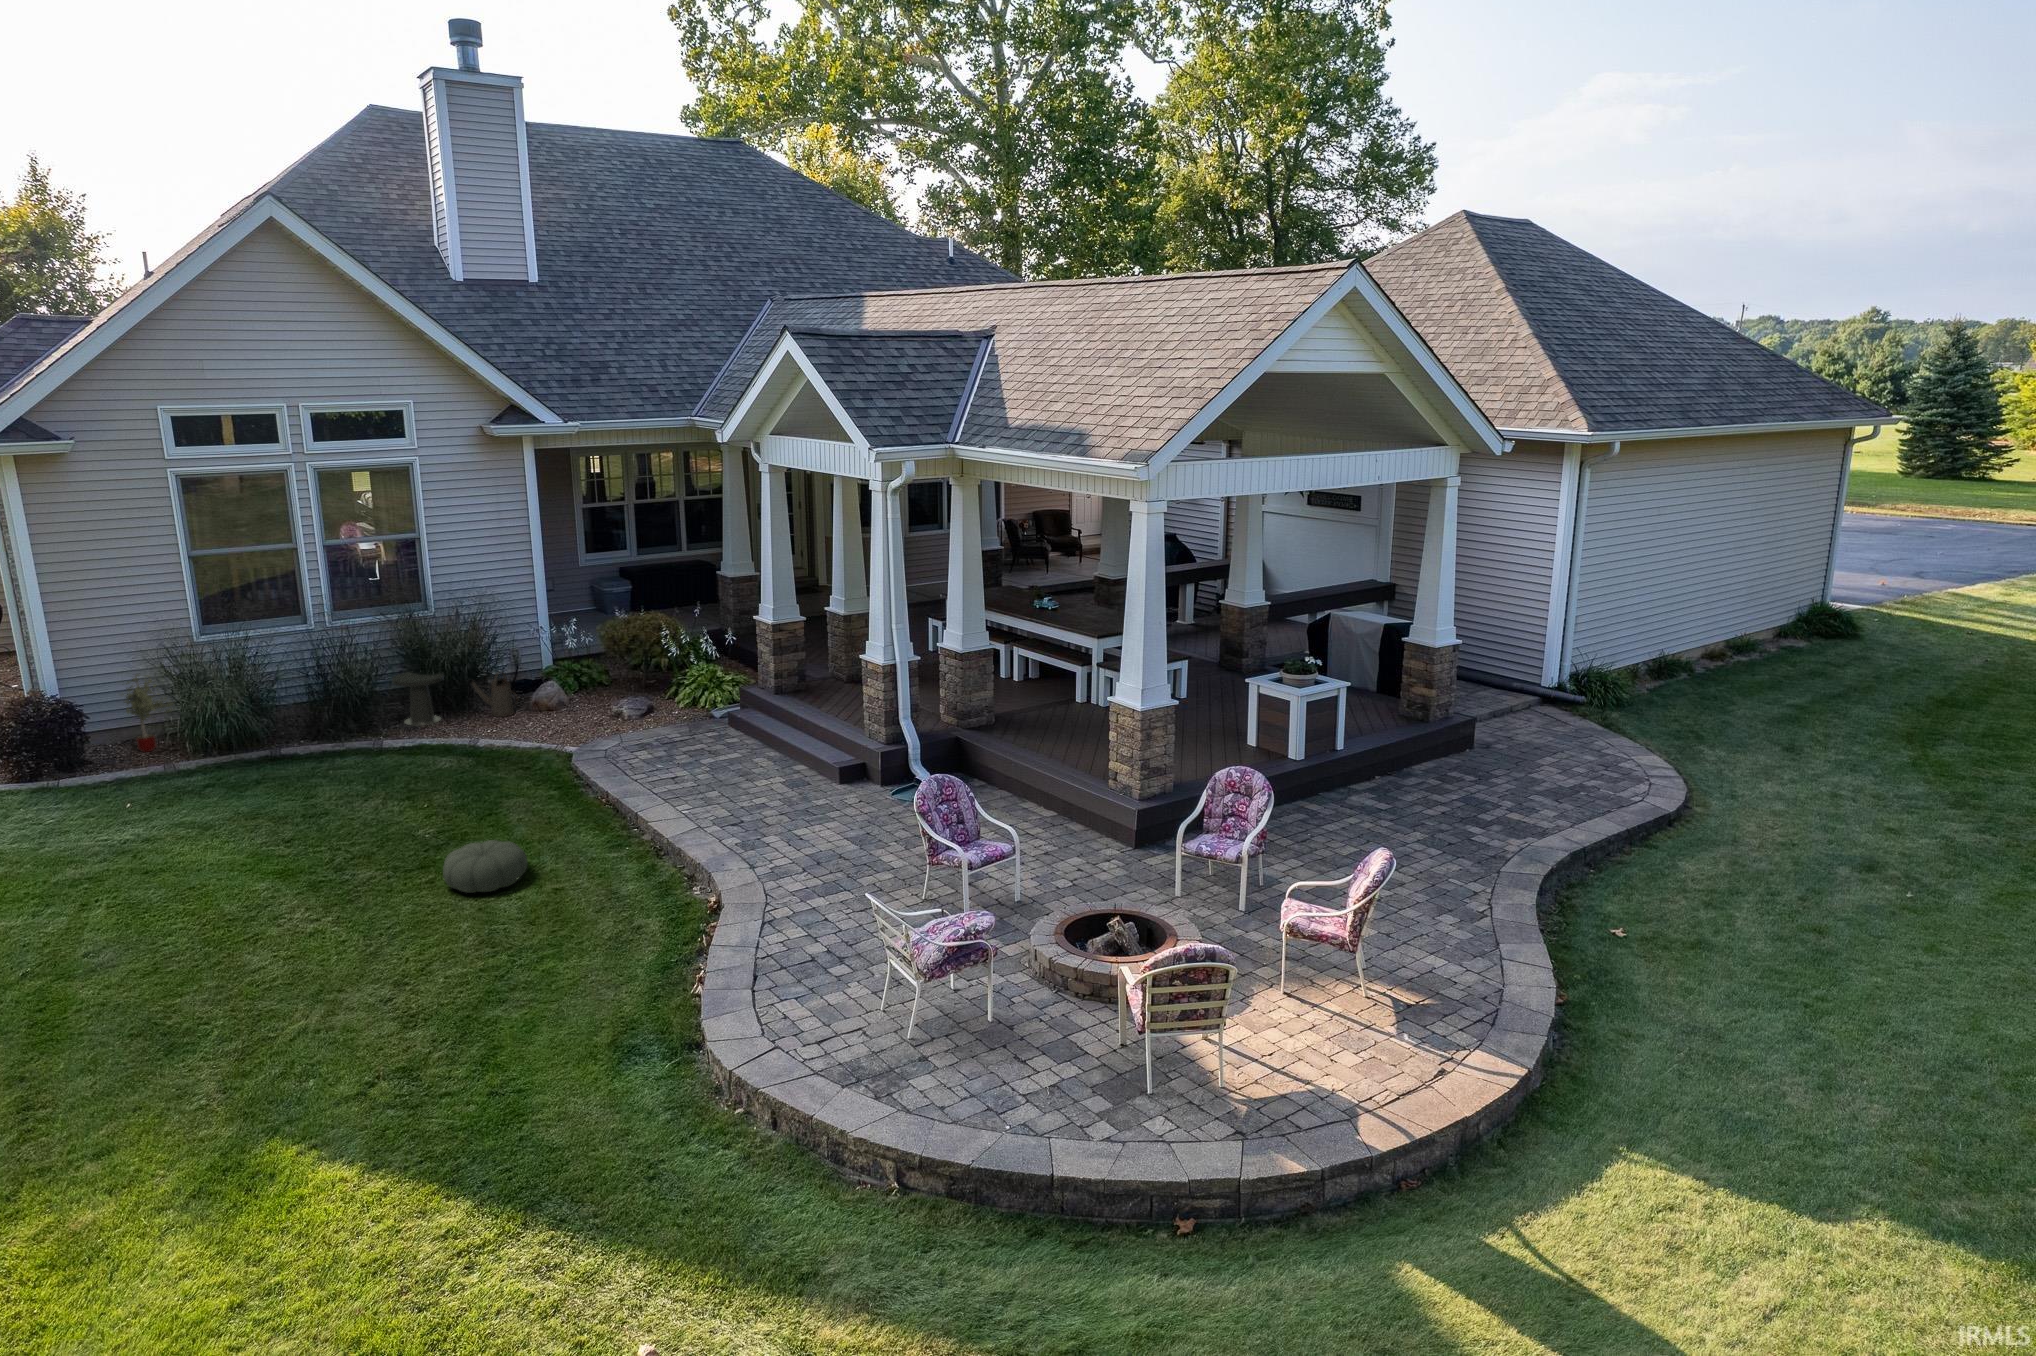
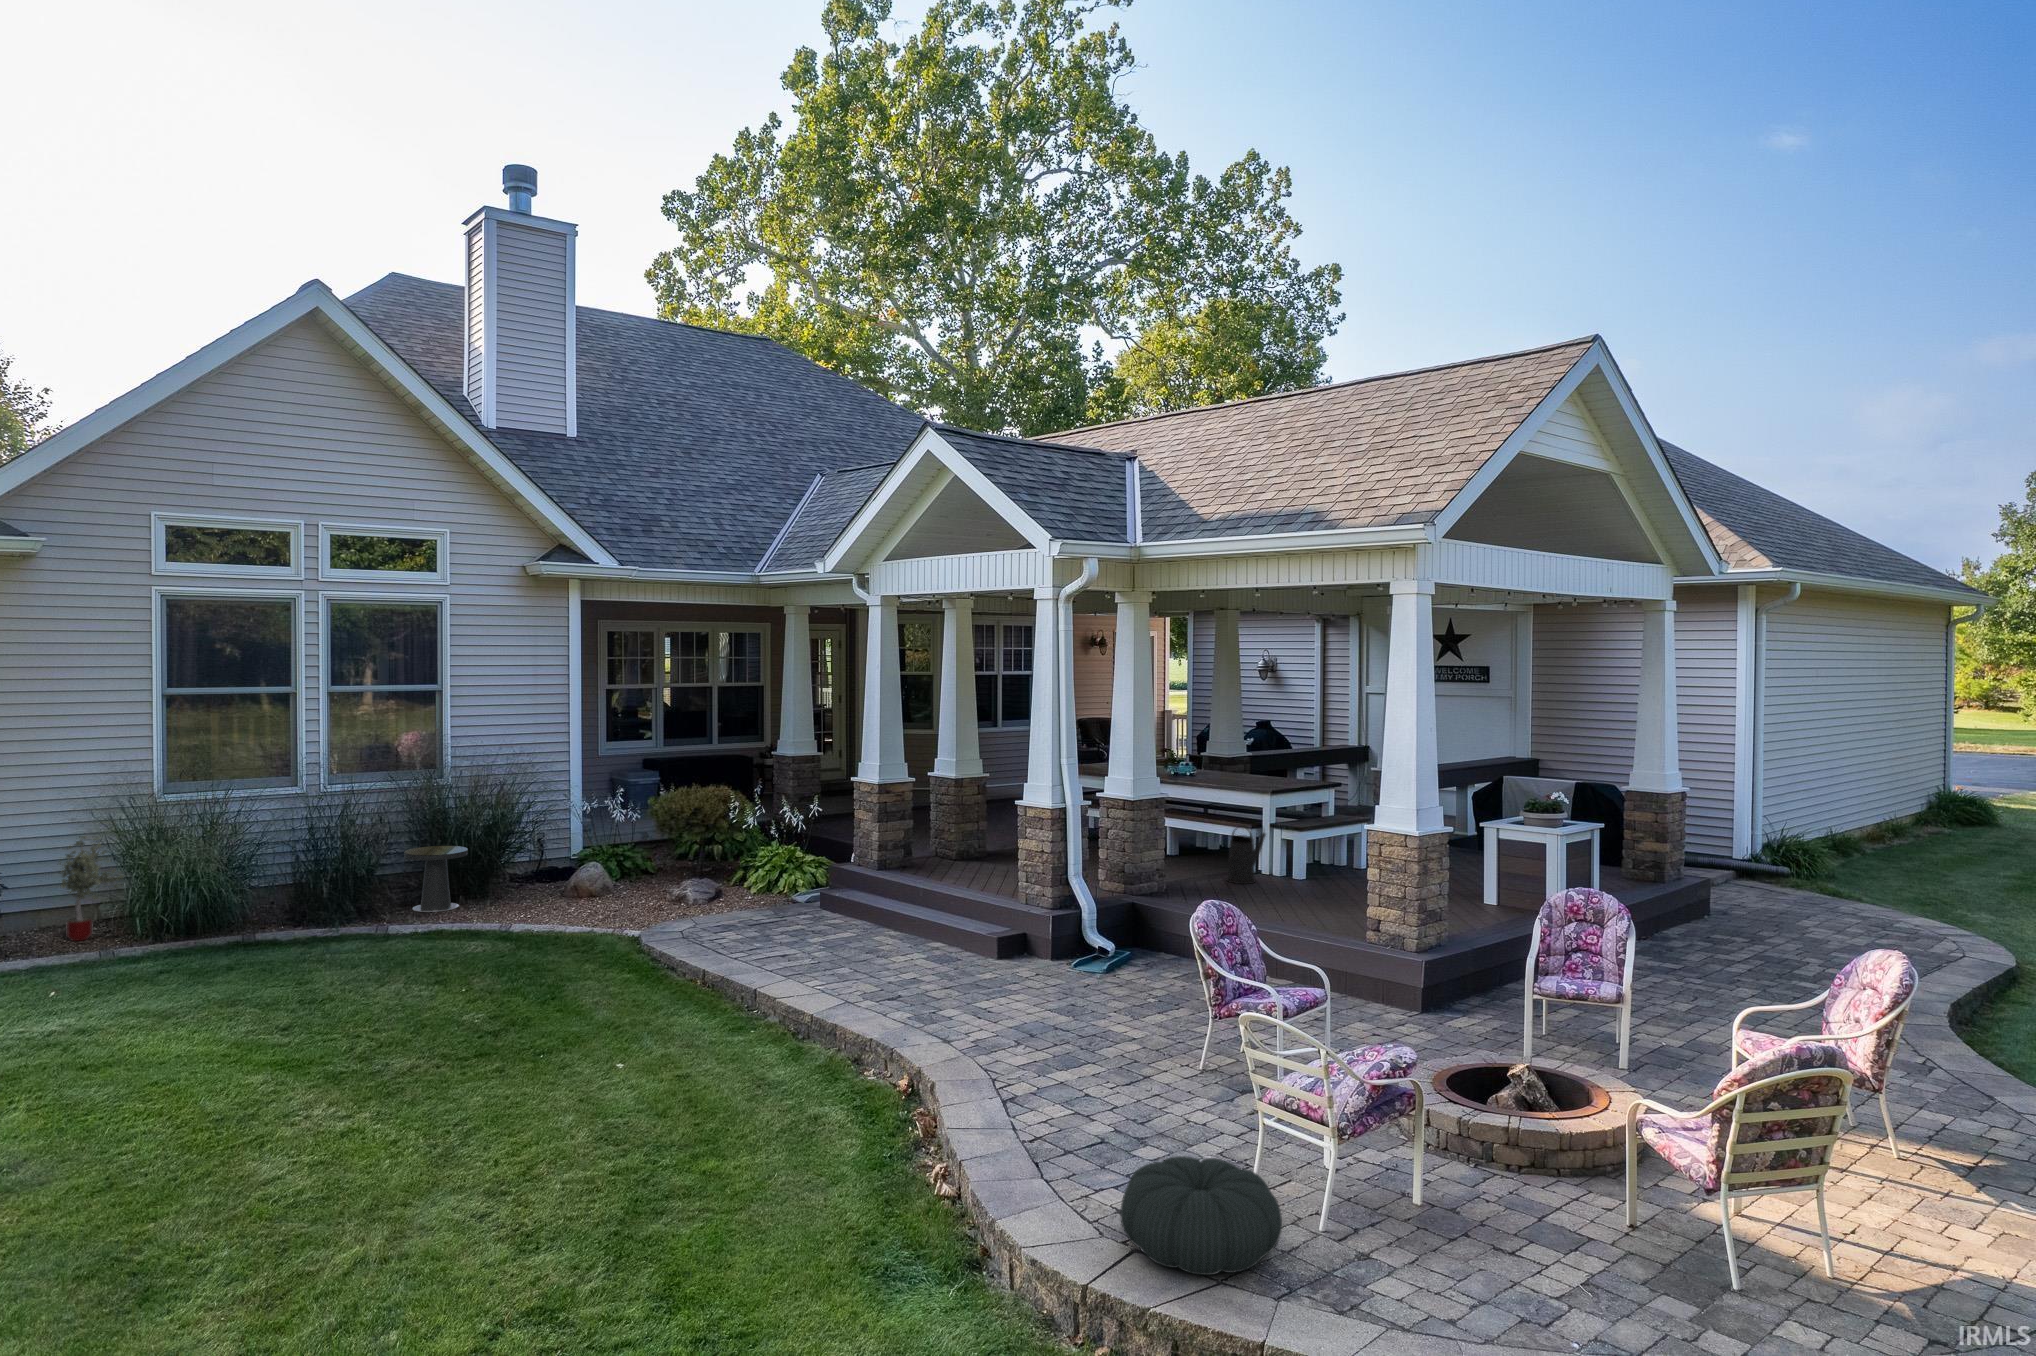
watering can: present [472,672,518,717] -> present [1227,827,1265,884]
pouf: present [443,840,528,893] -> present [1120,1156,1282,1275]

